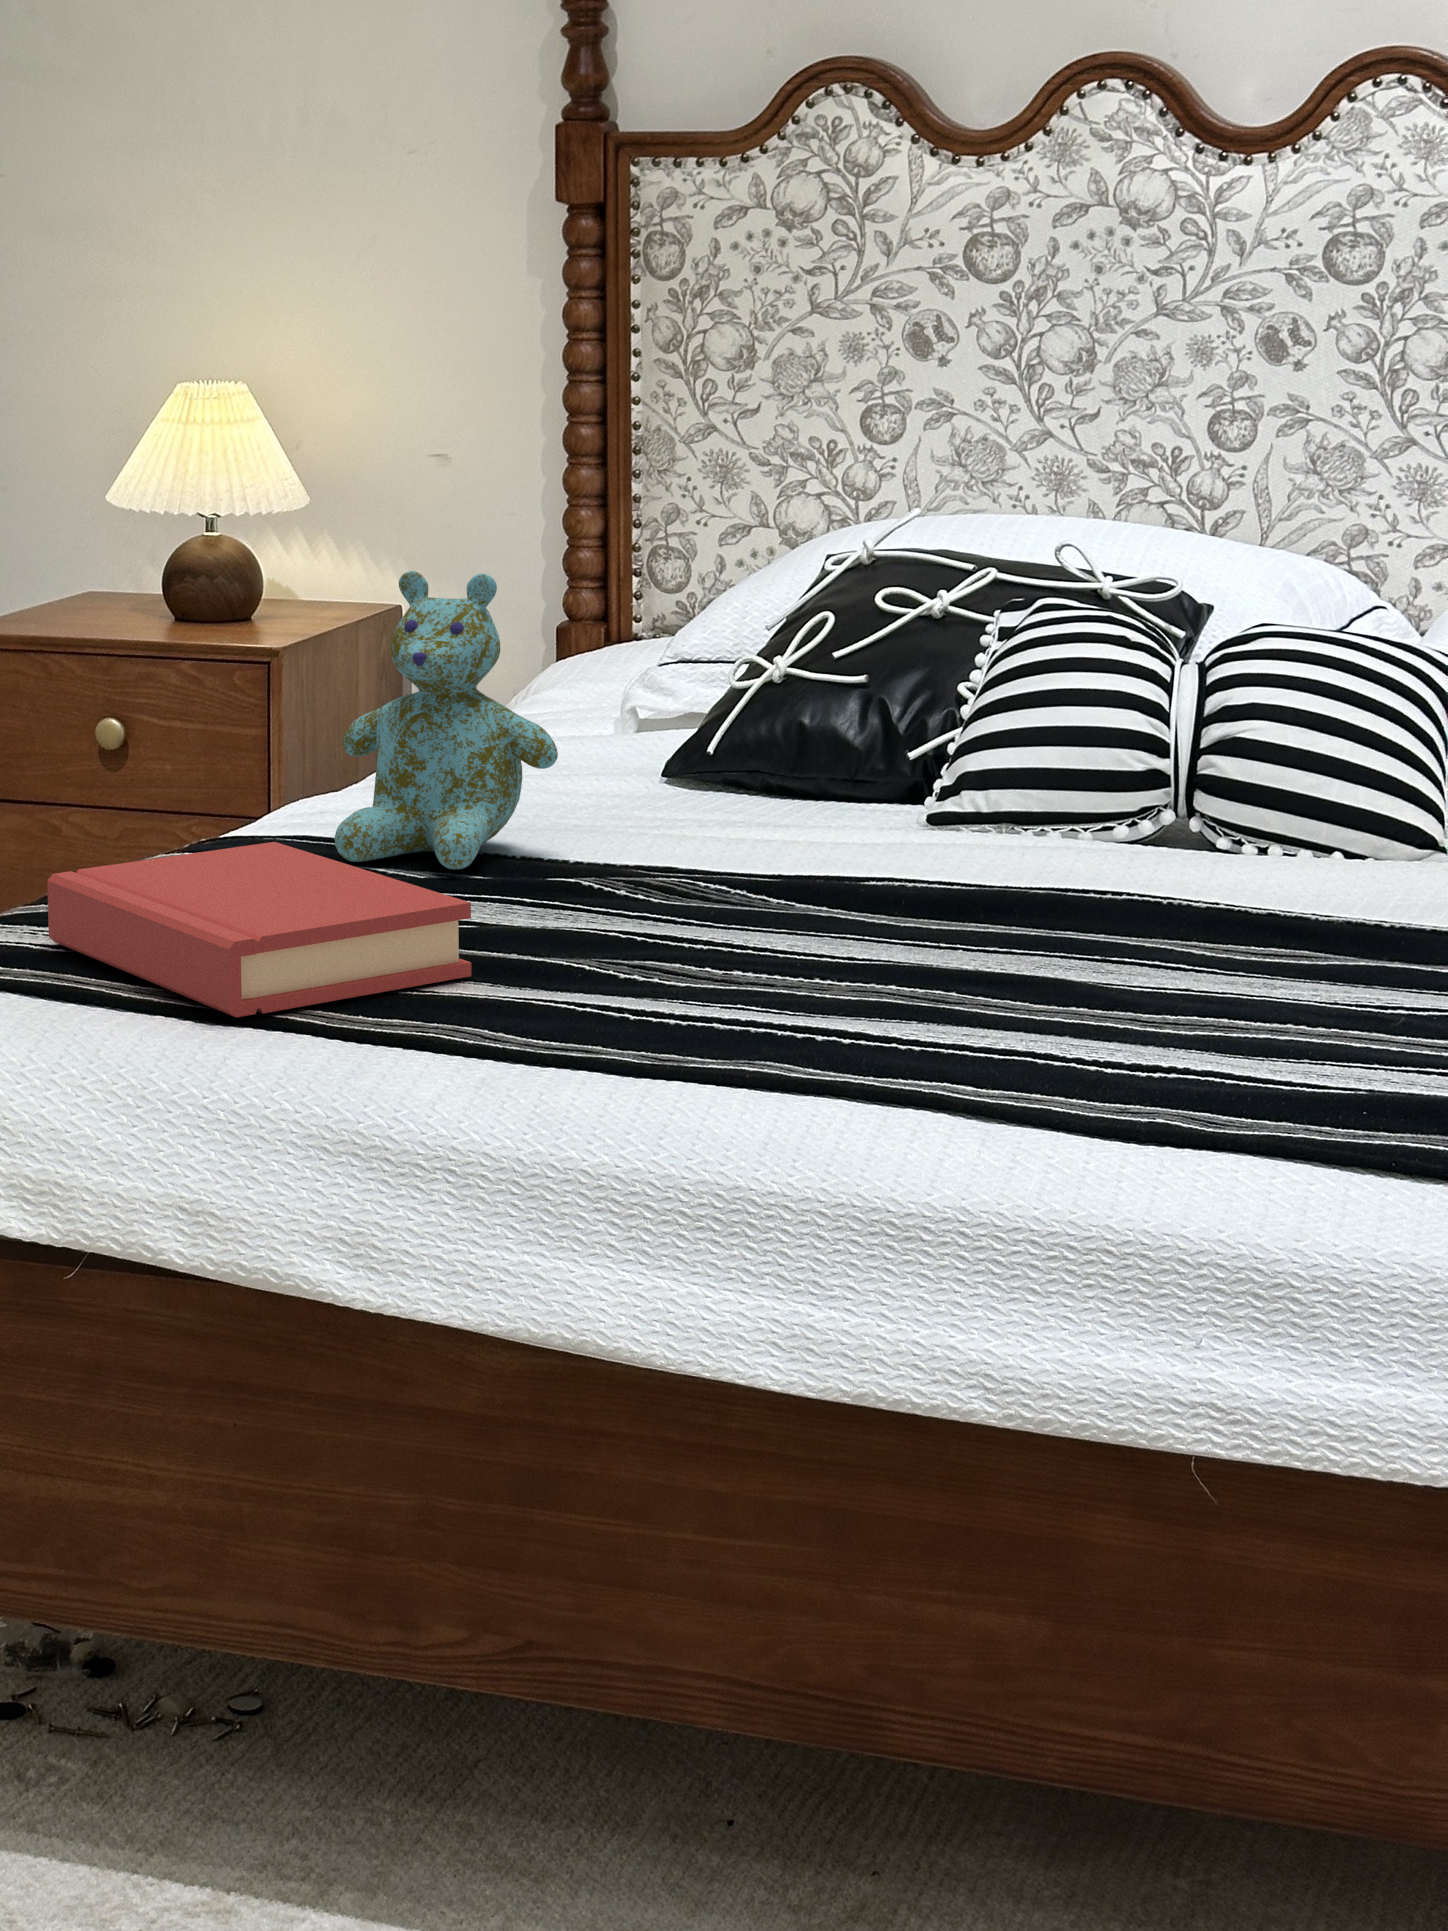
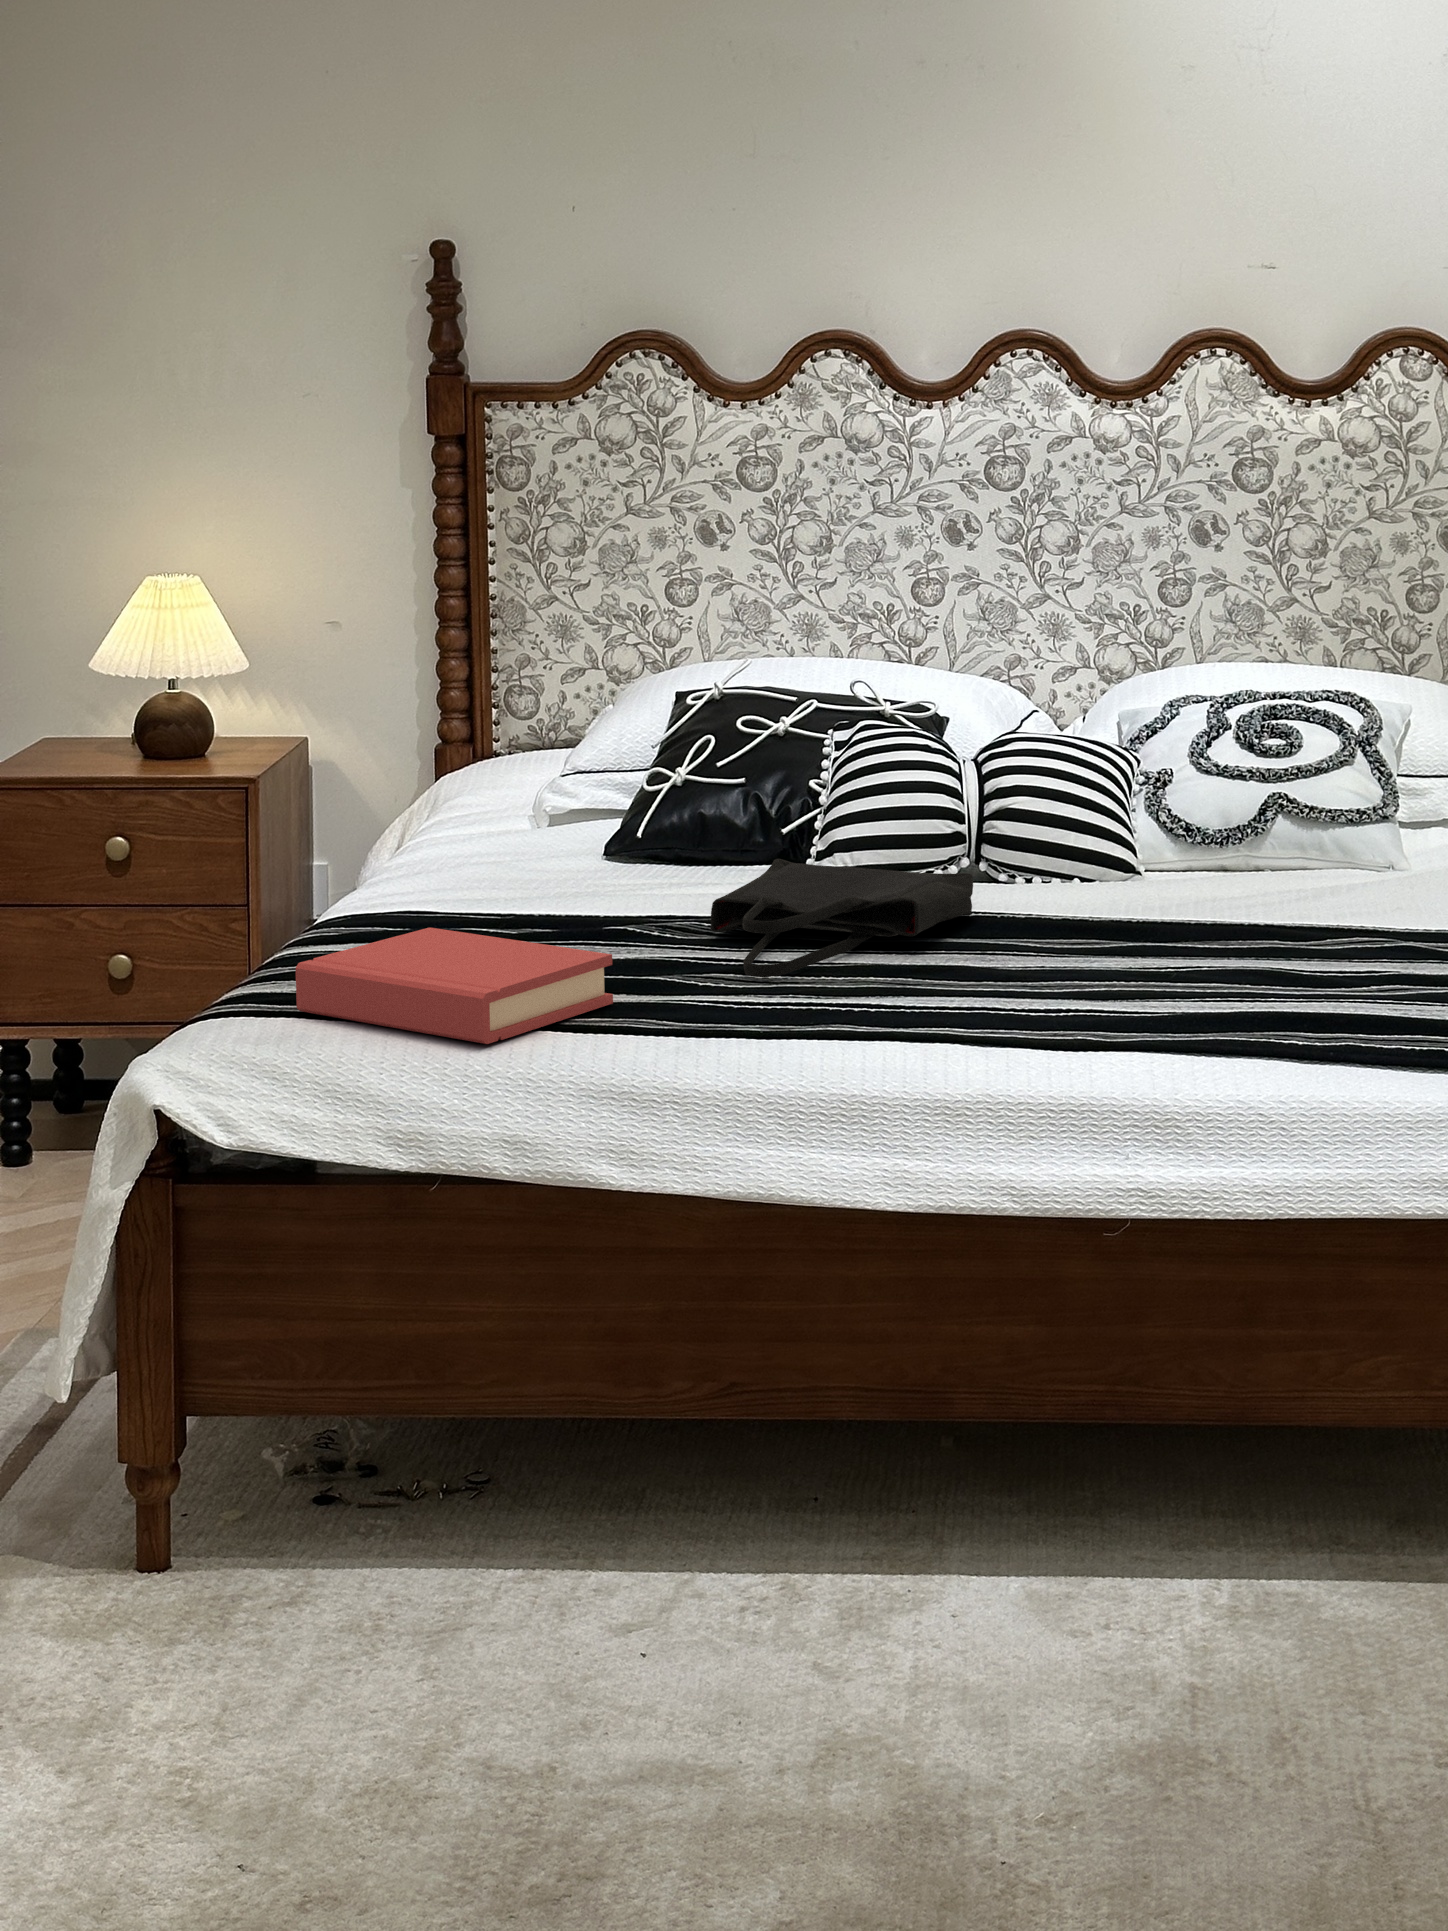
stuffed bear: present [335,571,558,870] -> none [424,729,587,938]
tote bag: none [700,788,1126,961] -> present [710,859,973,977]

